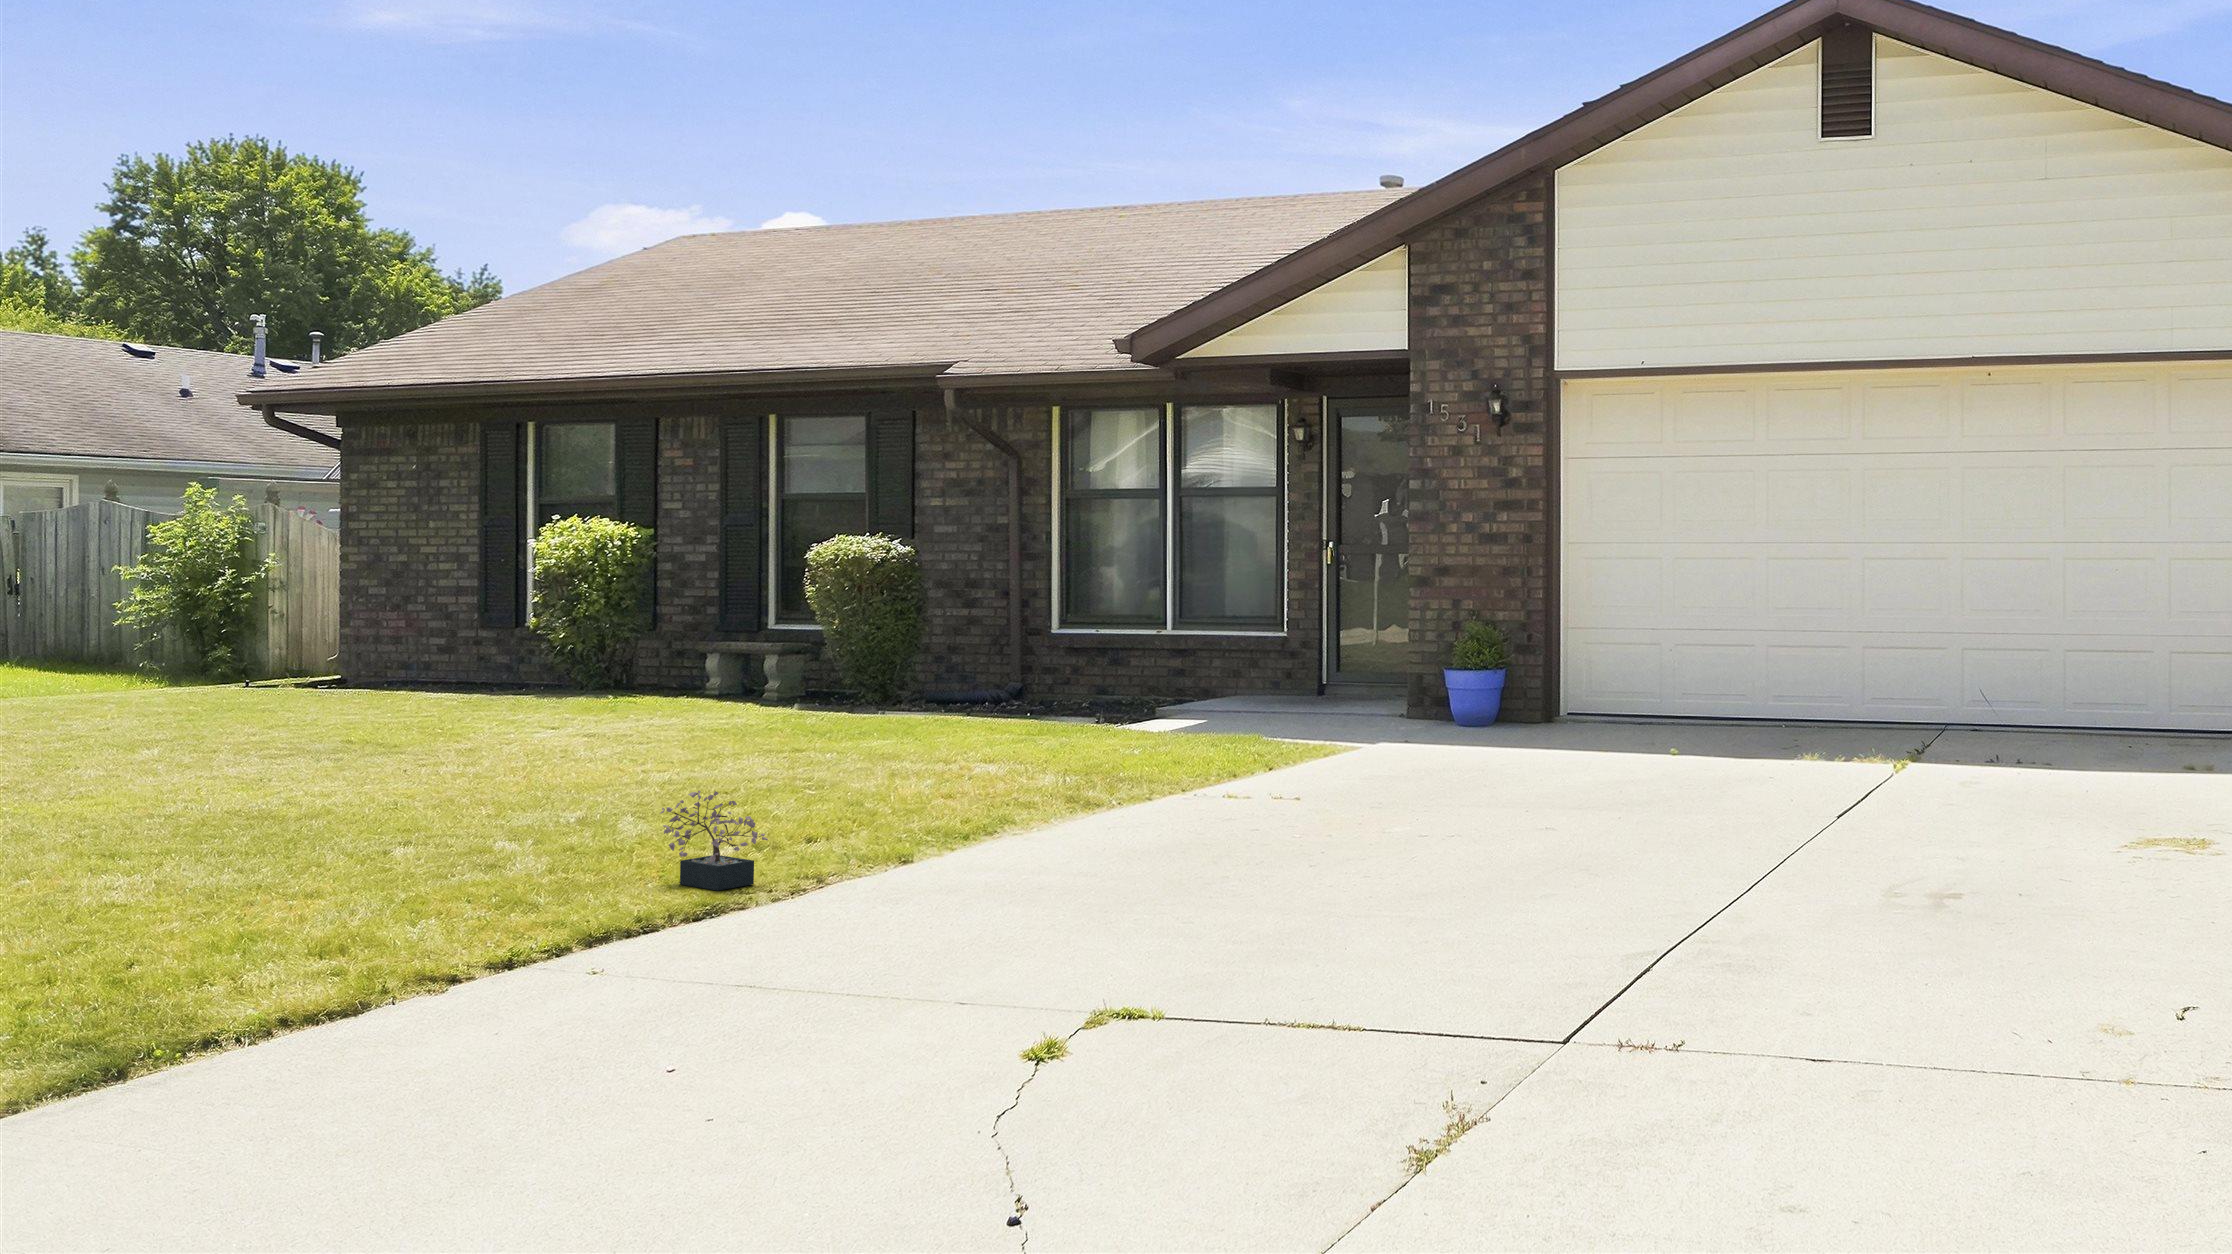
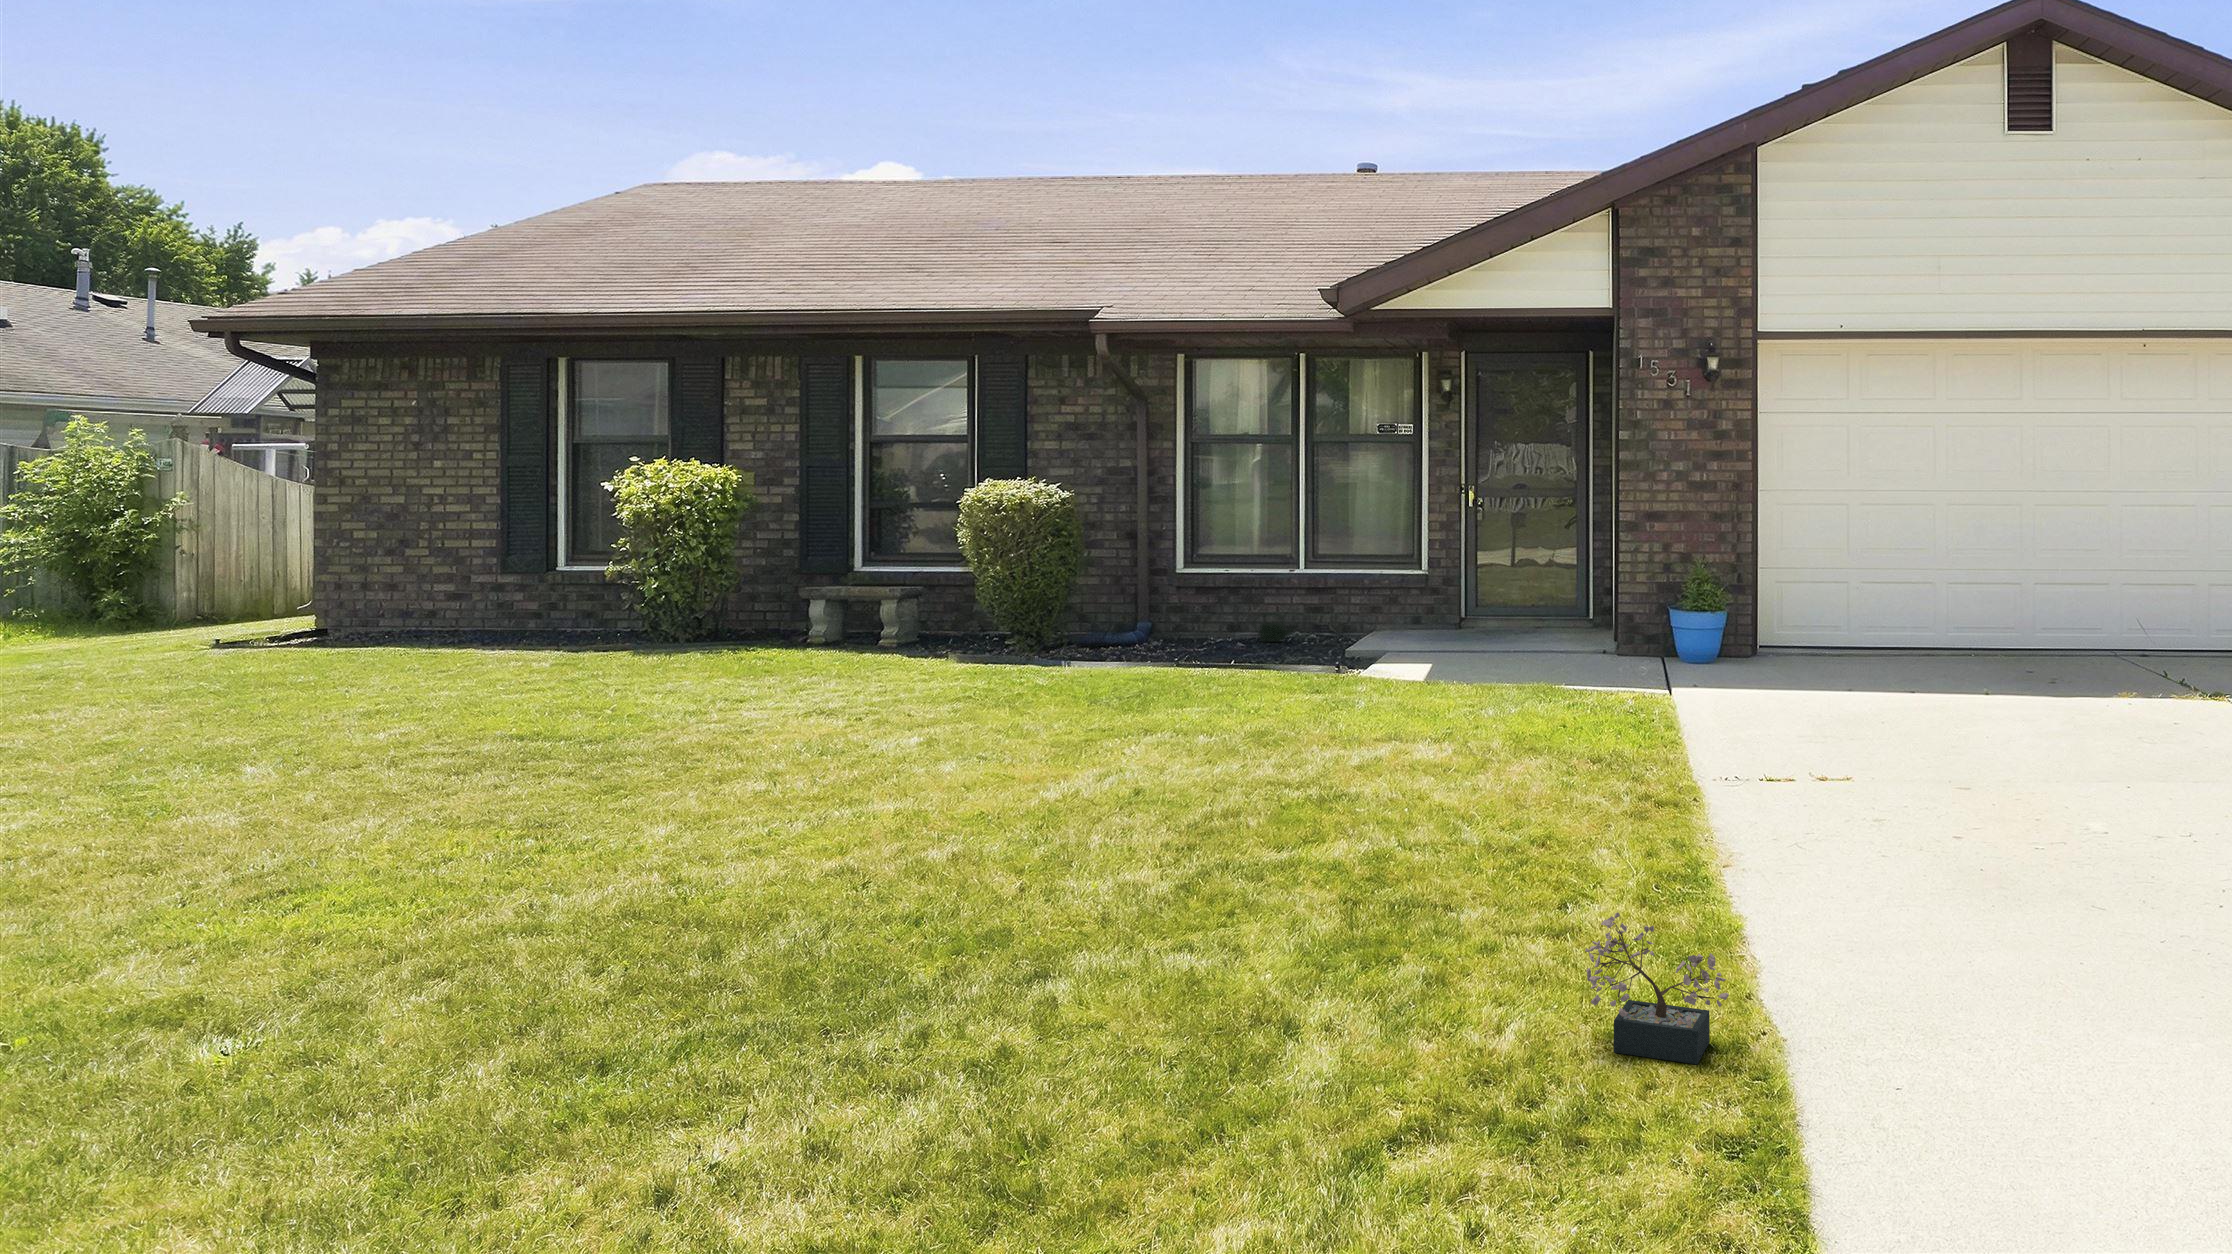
watering can: none [1113,672,1158,702] -> present [1257,613,1292,642]

